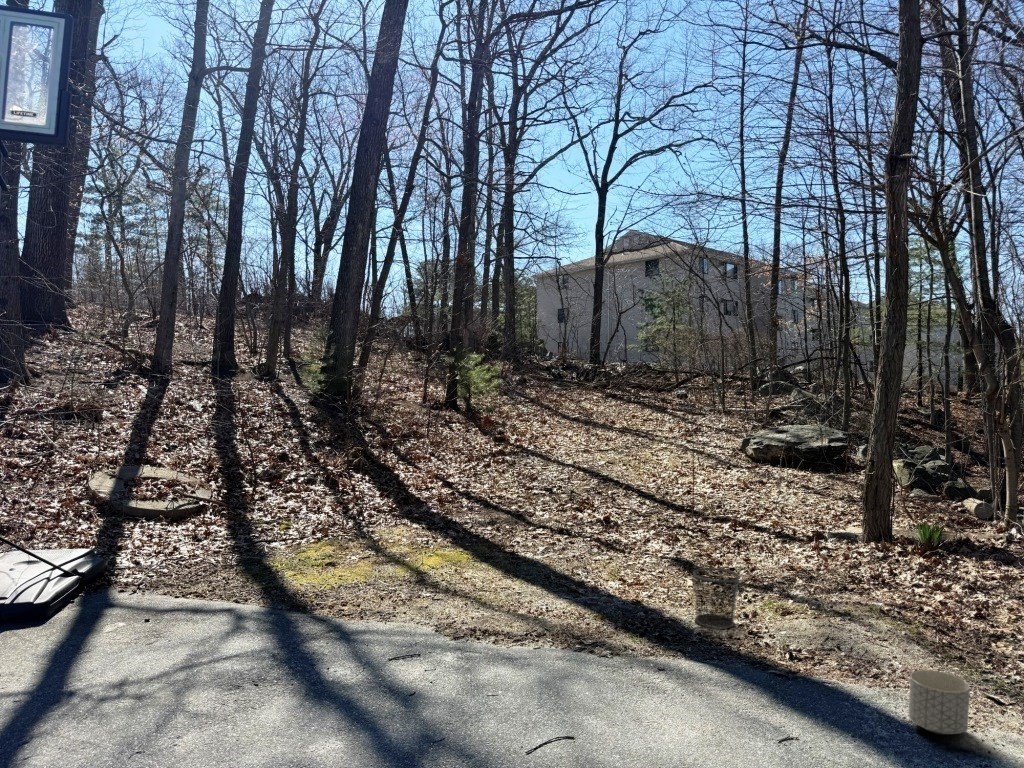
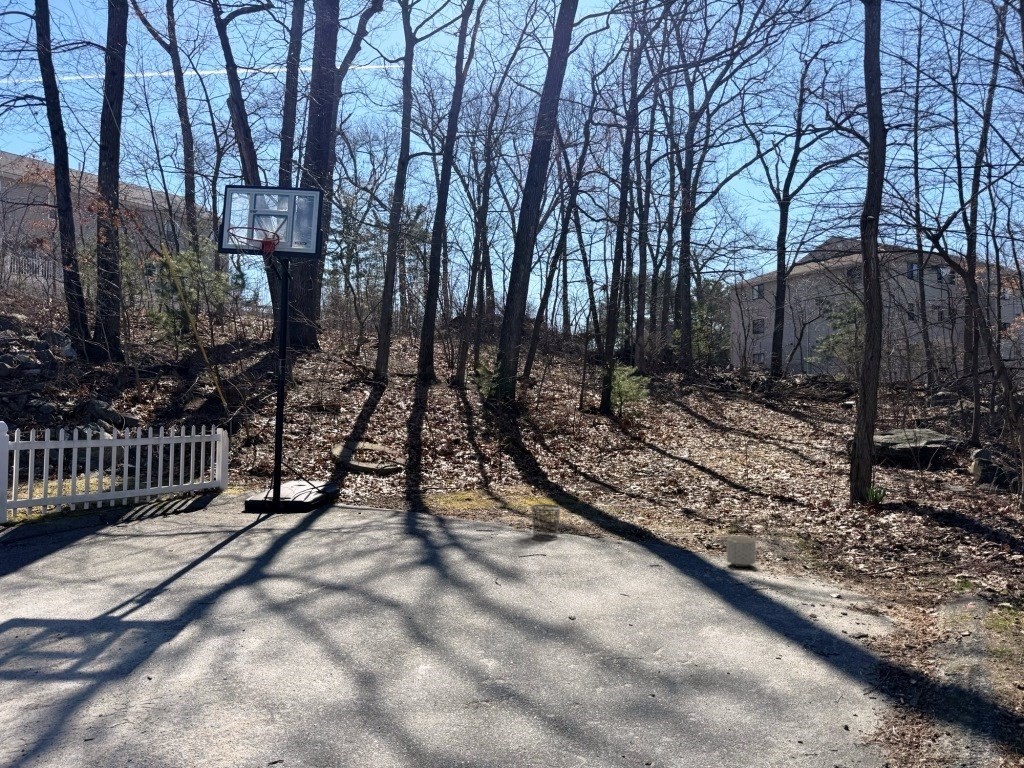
trash can: present [693,568,740,629] -> present [531,504,560,541]

